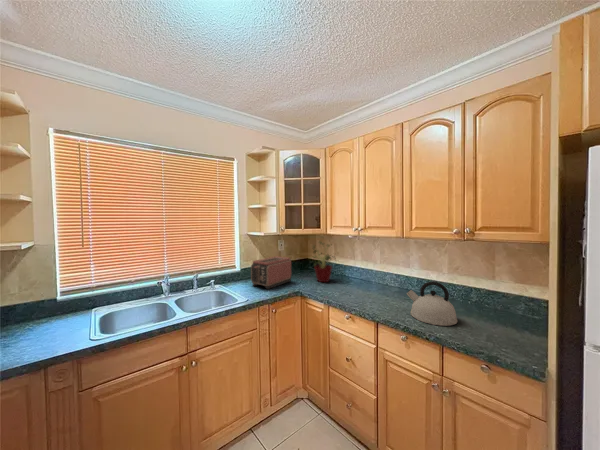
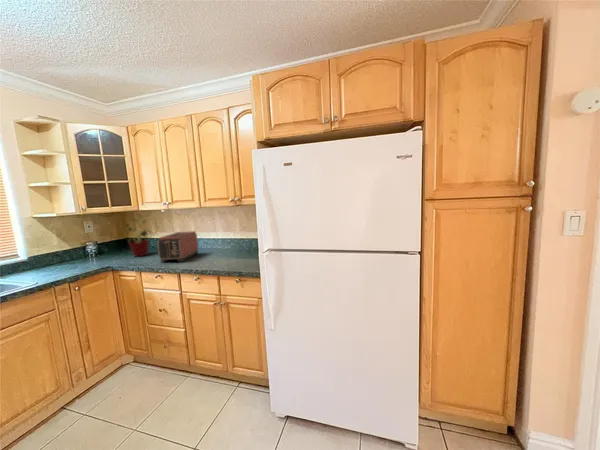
toaster: present [251,256,291,289] -> present [157,231,198,262]
kettle: present [407,282,458,326] -> none [201,236,235,265]

